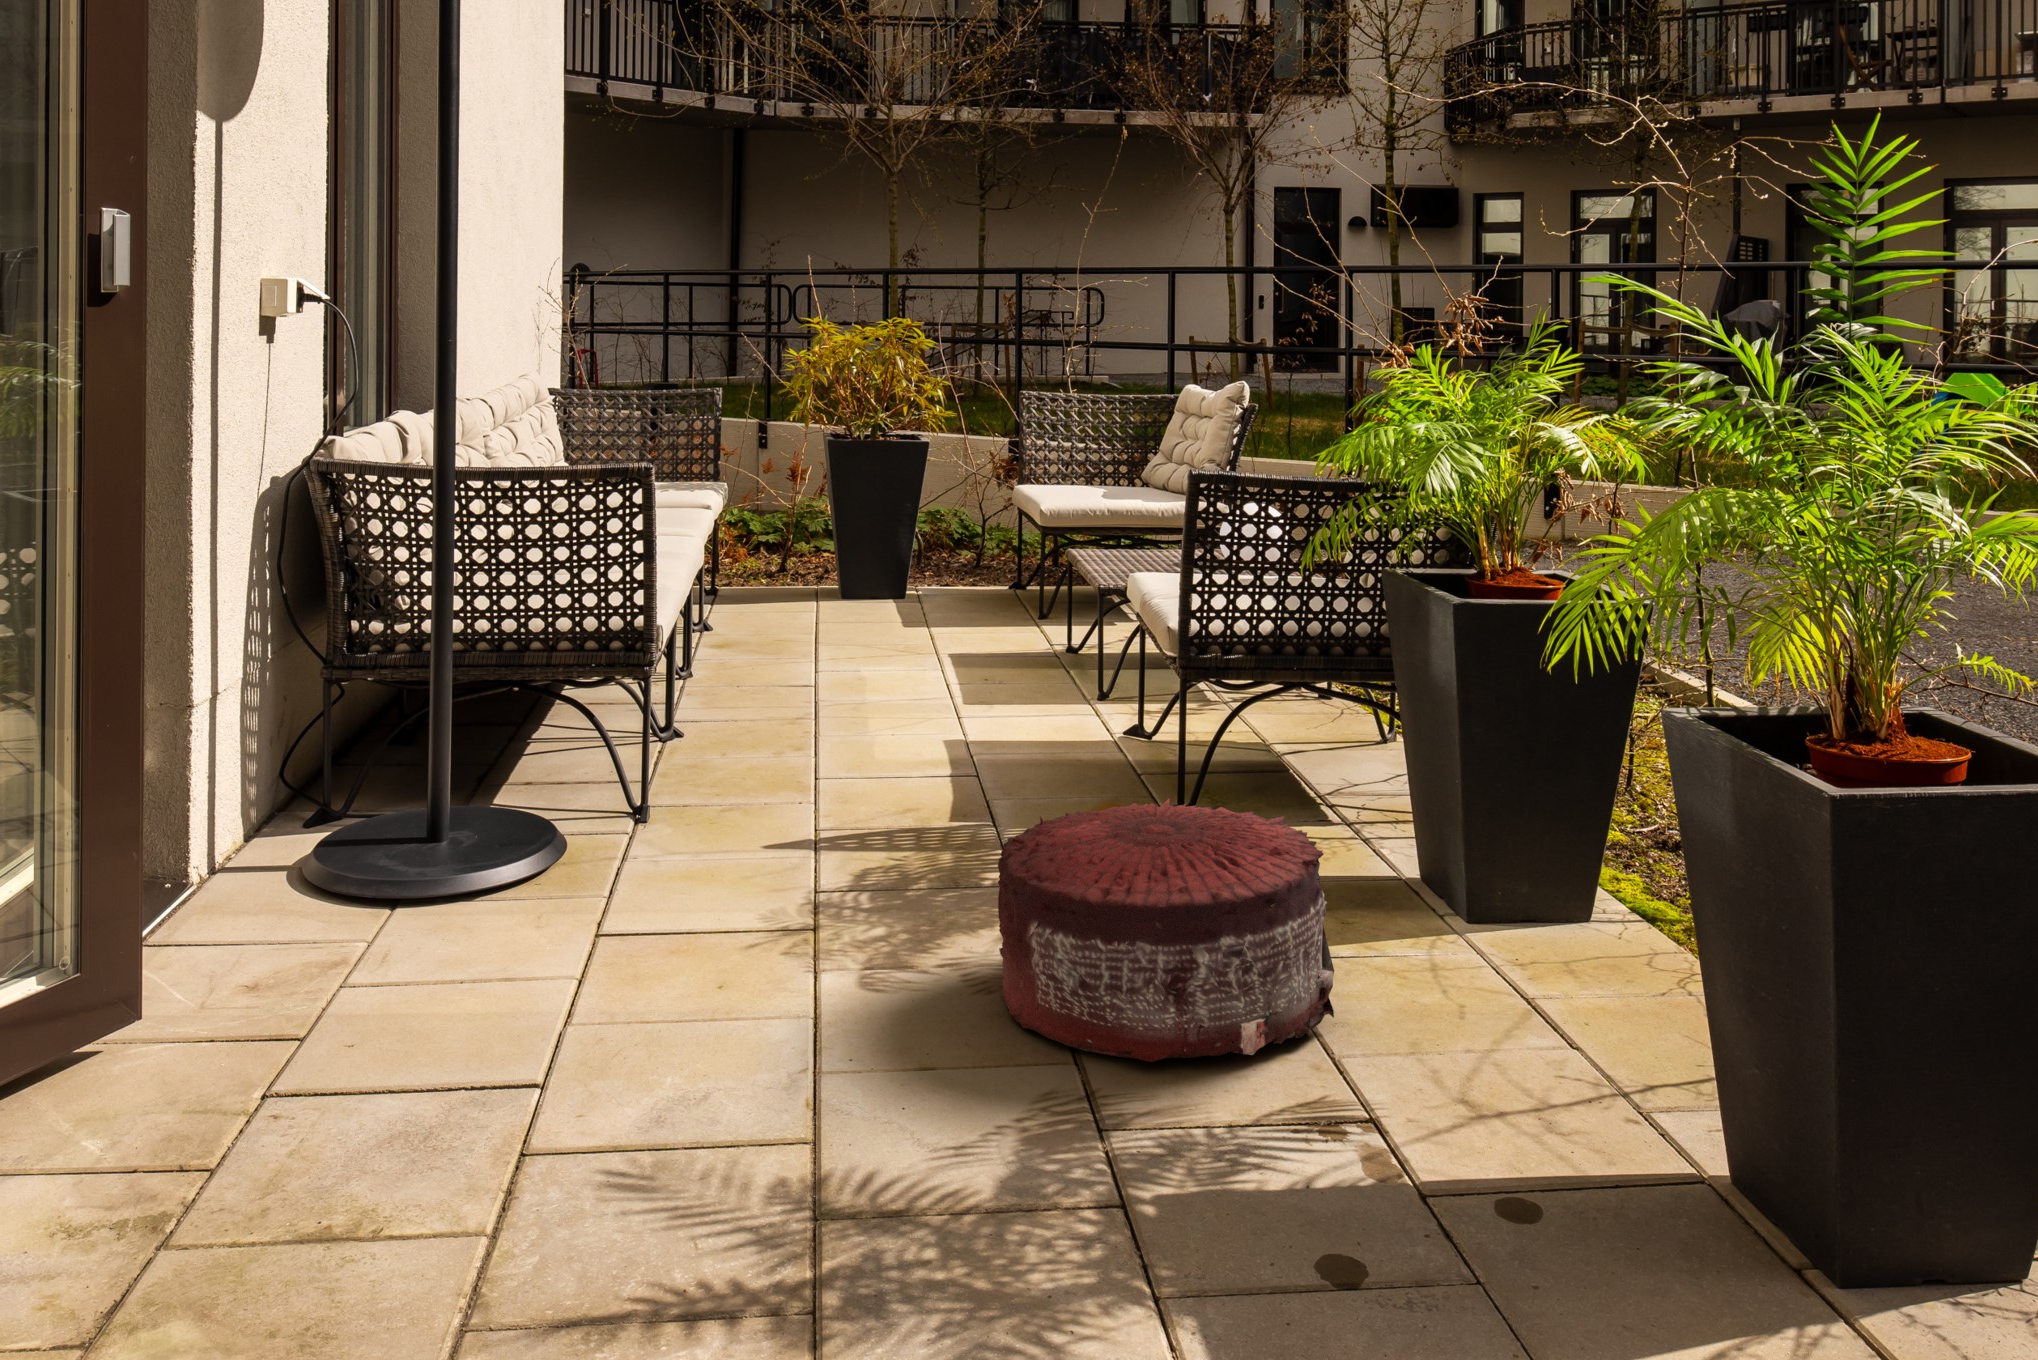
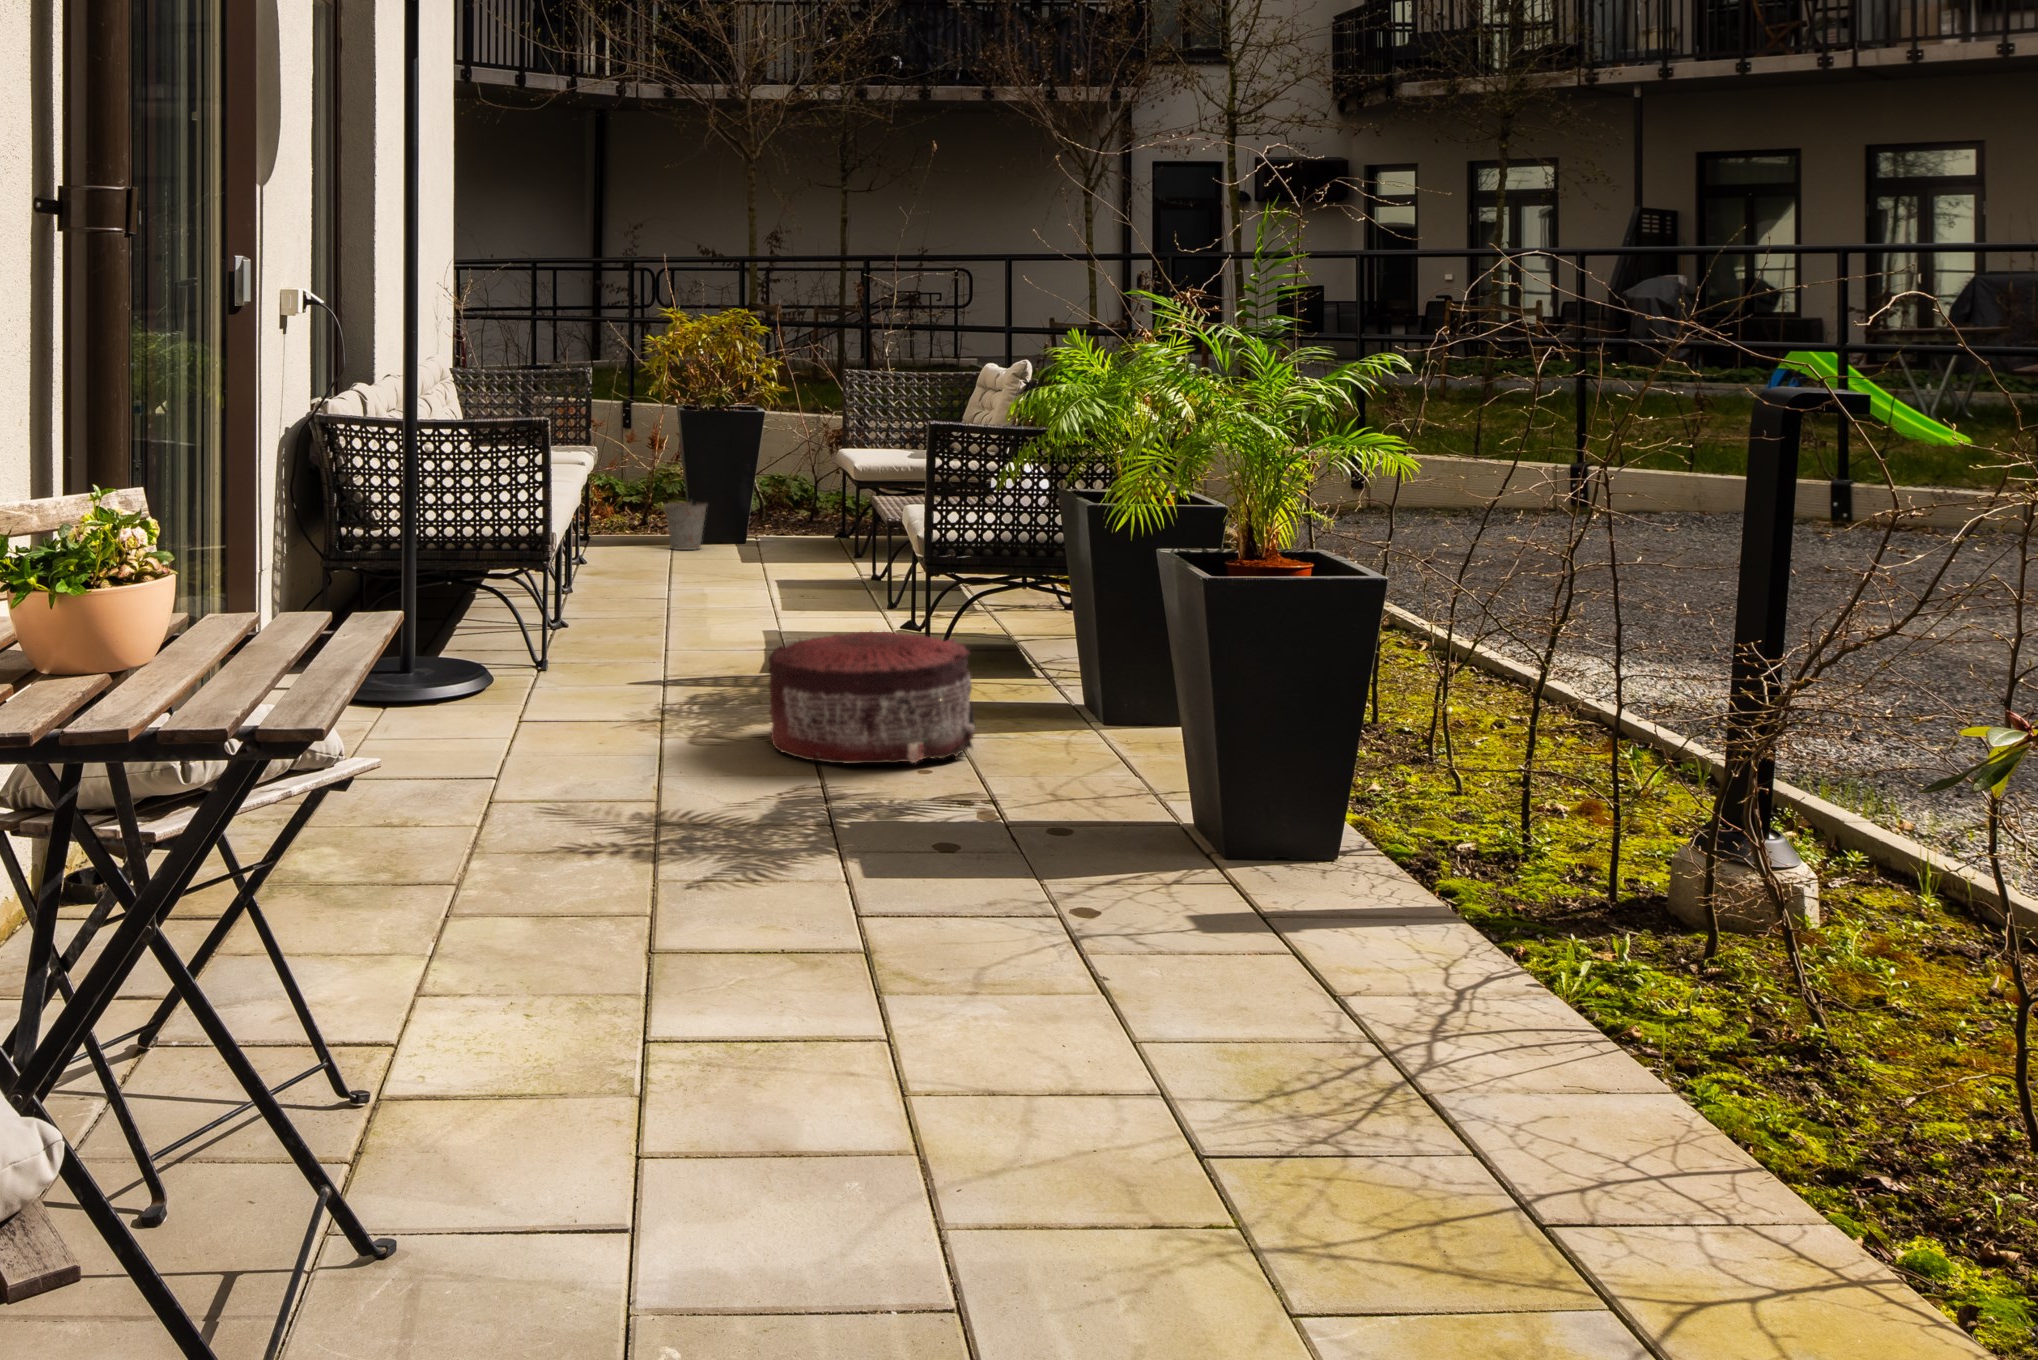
bucket: none [805,540,861,602] -> present [663,501,707,550]

